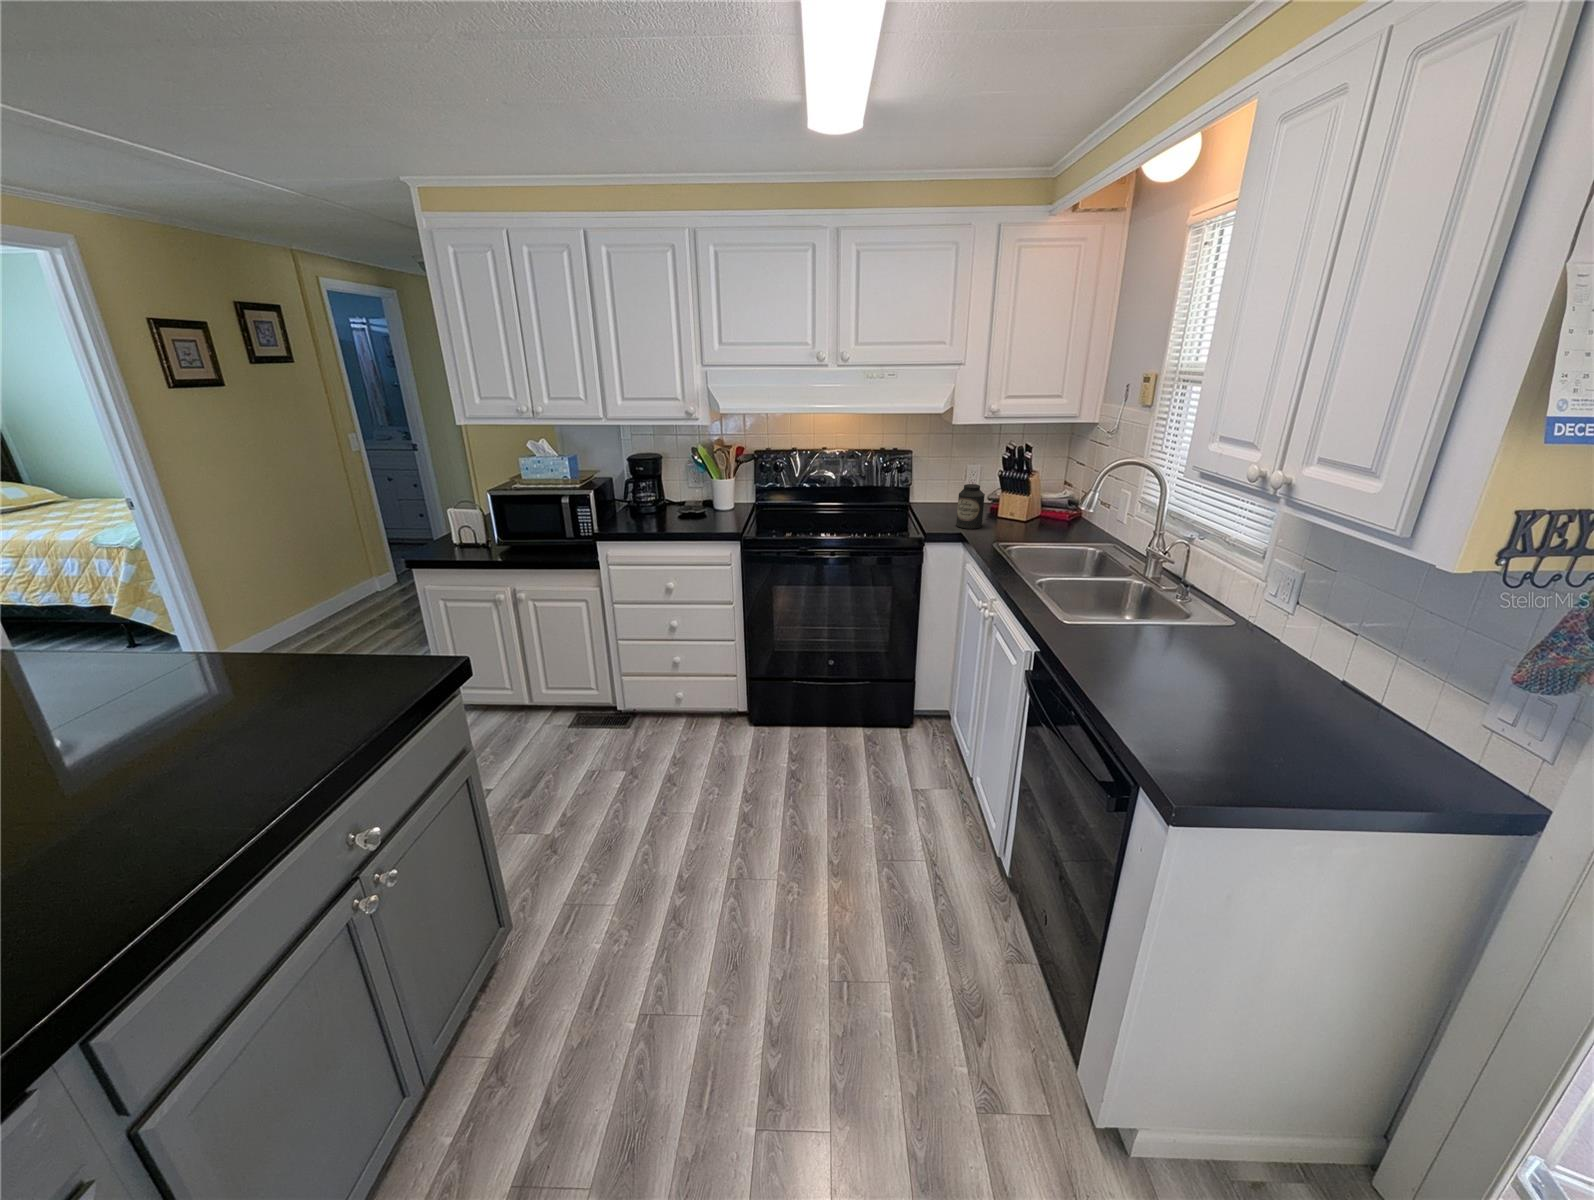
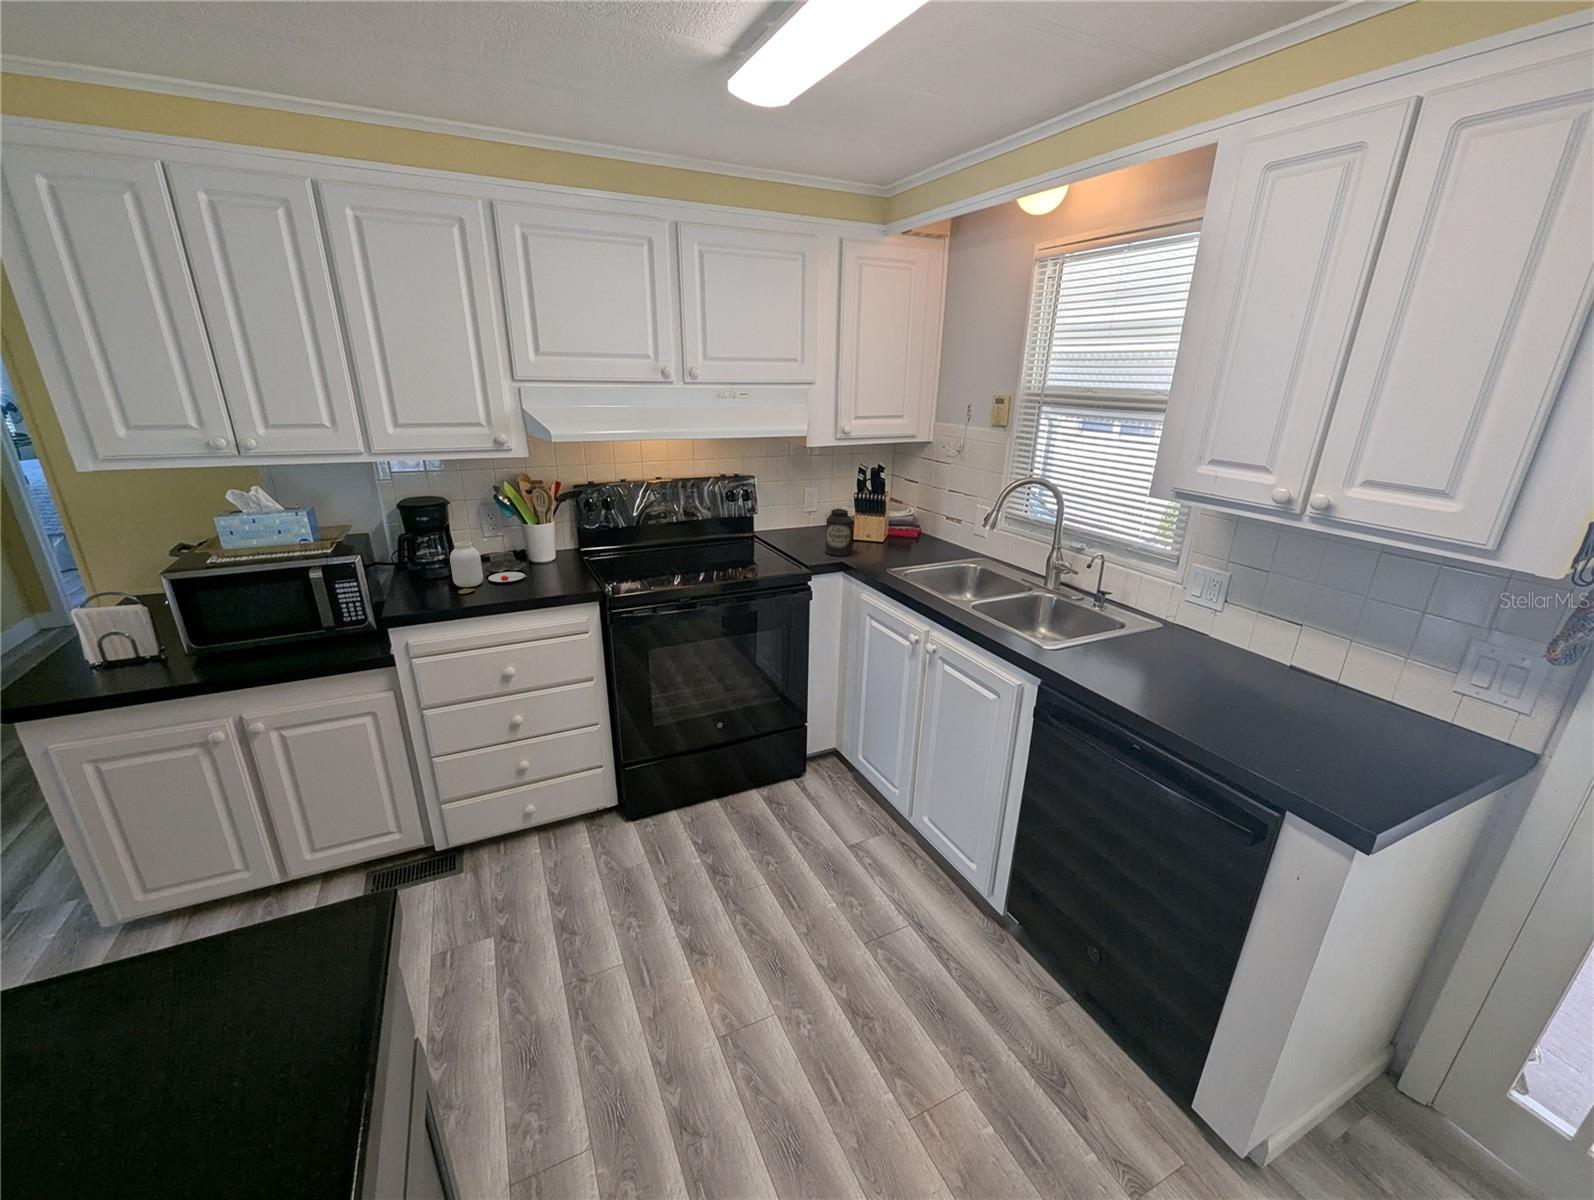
jar: none [649,488,703,525] -> present [450,542,525,594]

